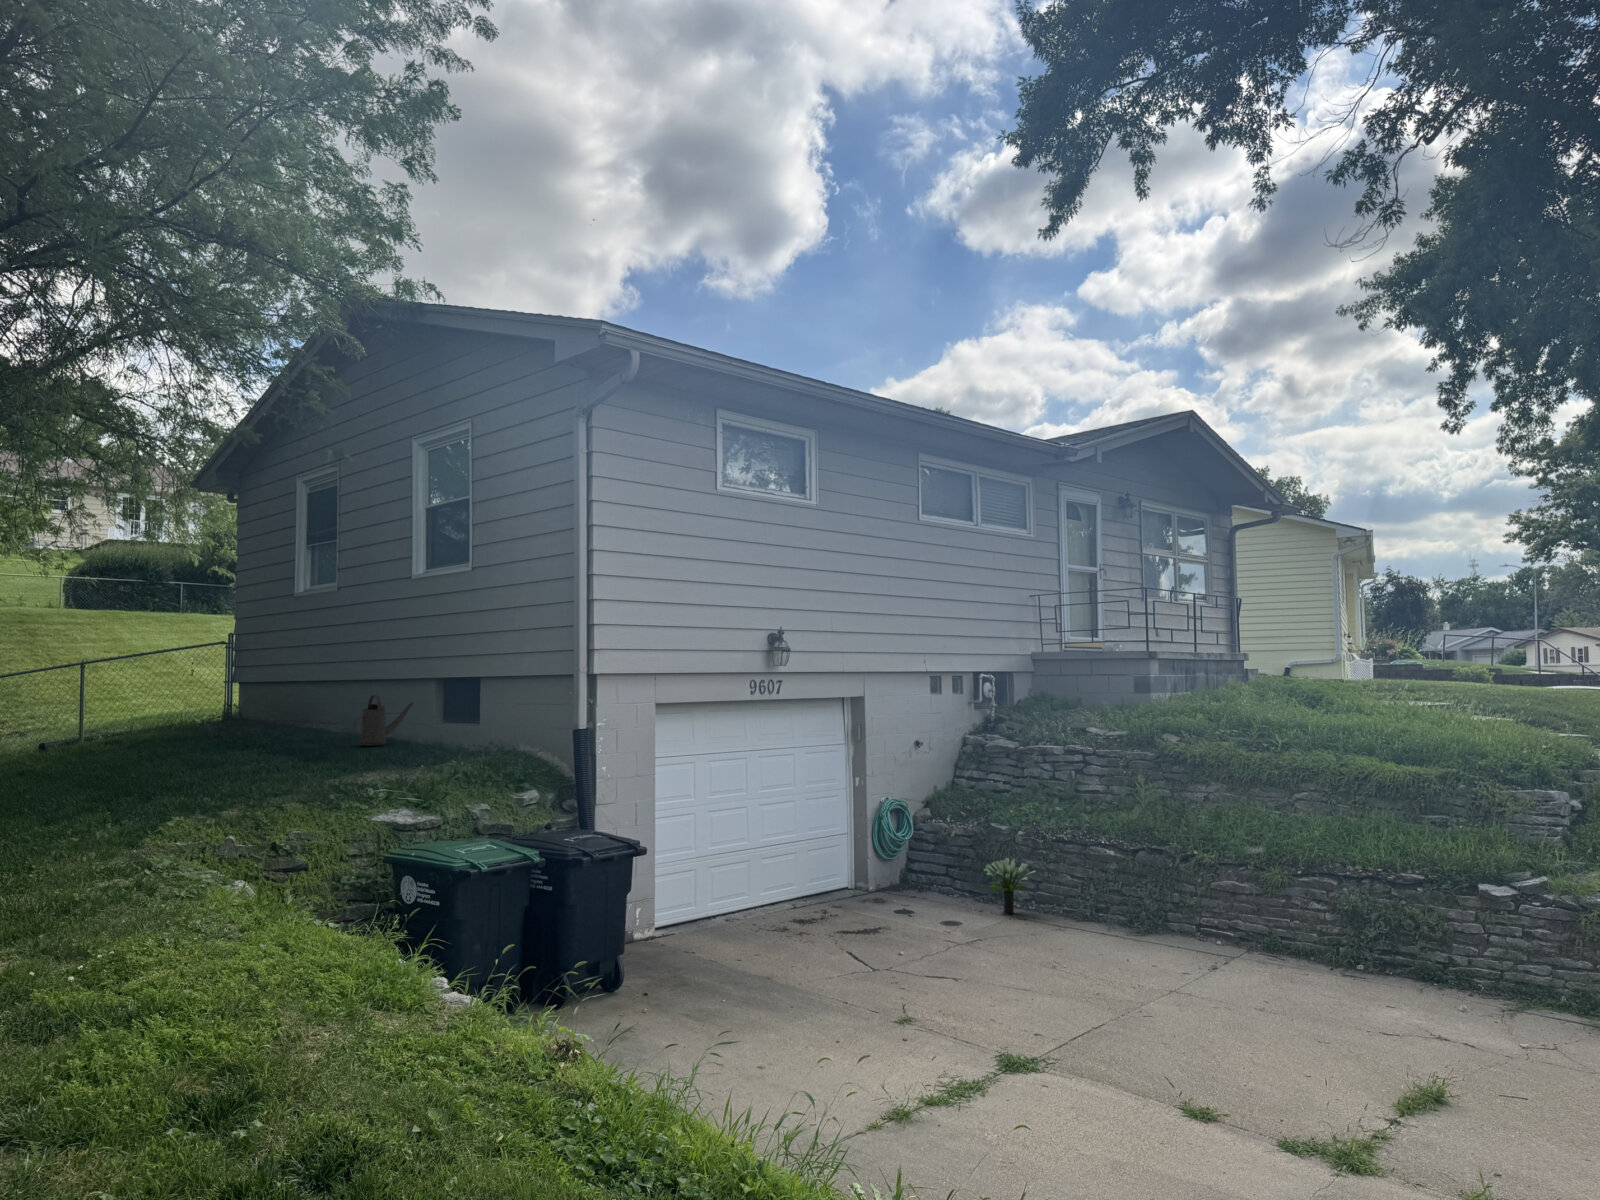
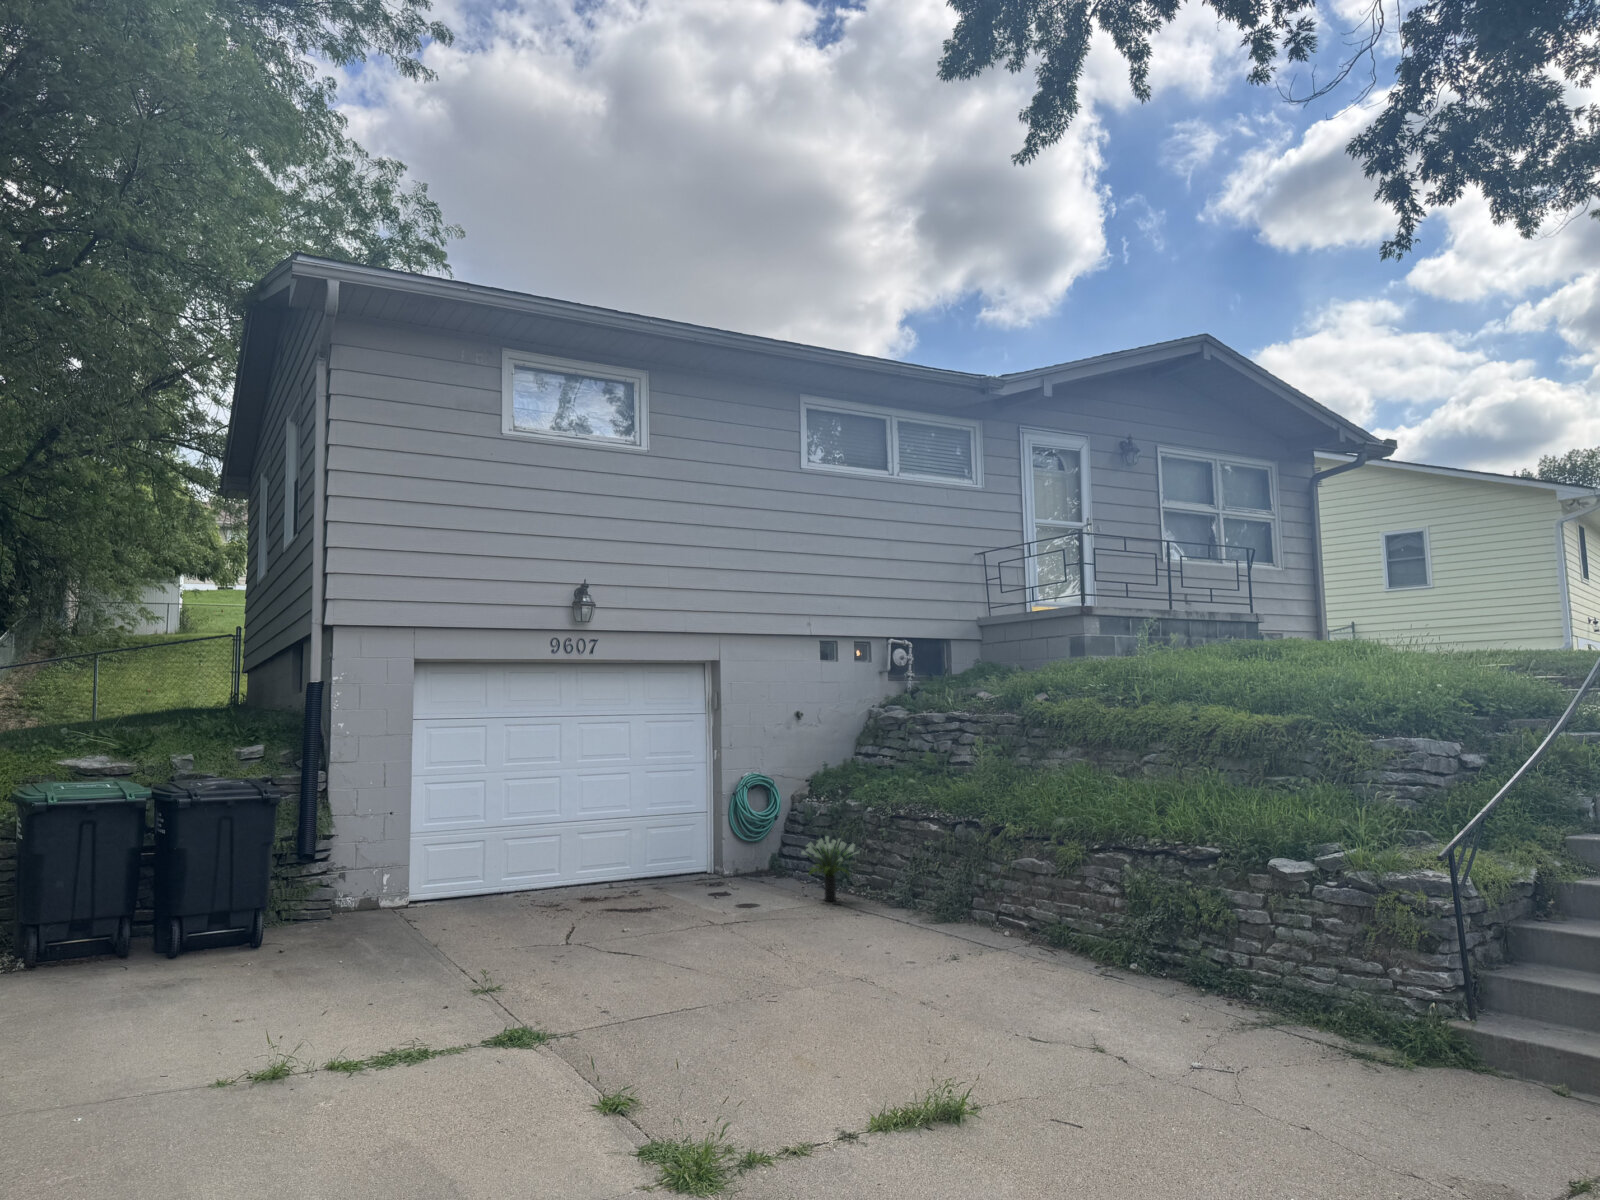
watering can: present [353,695,413,746] -> none [203,665,272,715]

